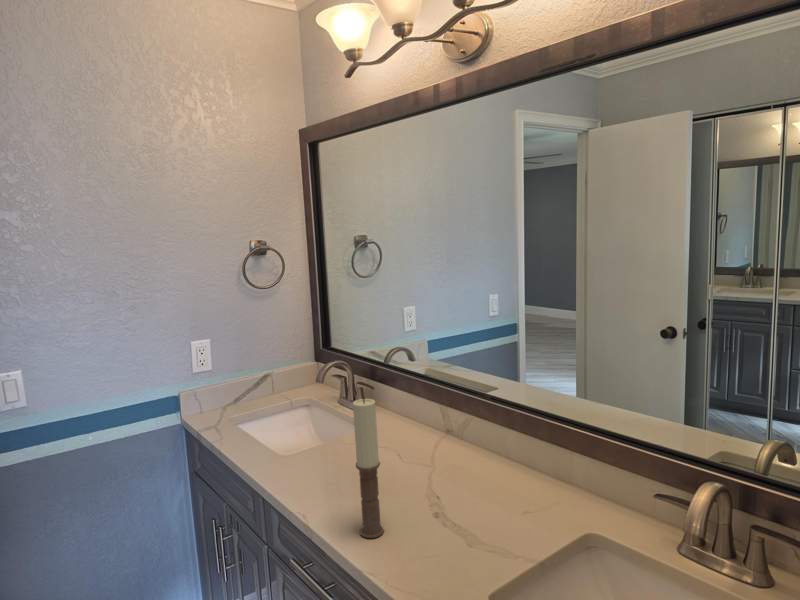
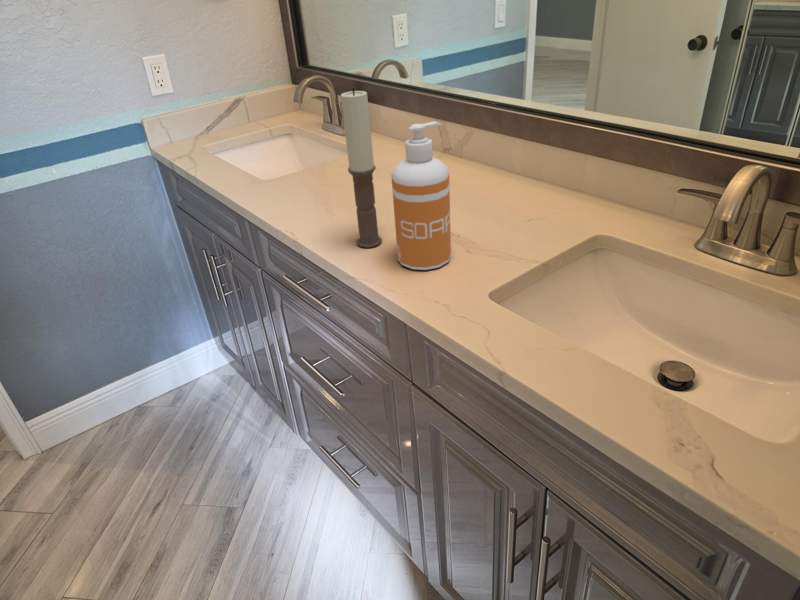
soap dispenser: none [393,430,448,568] -> present [392,121,451,270]

